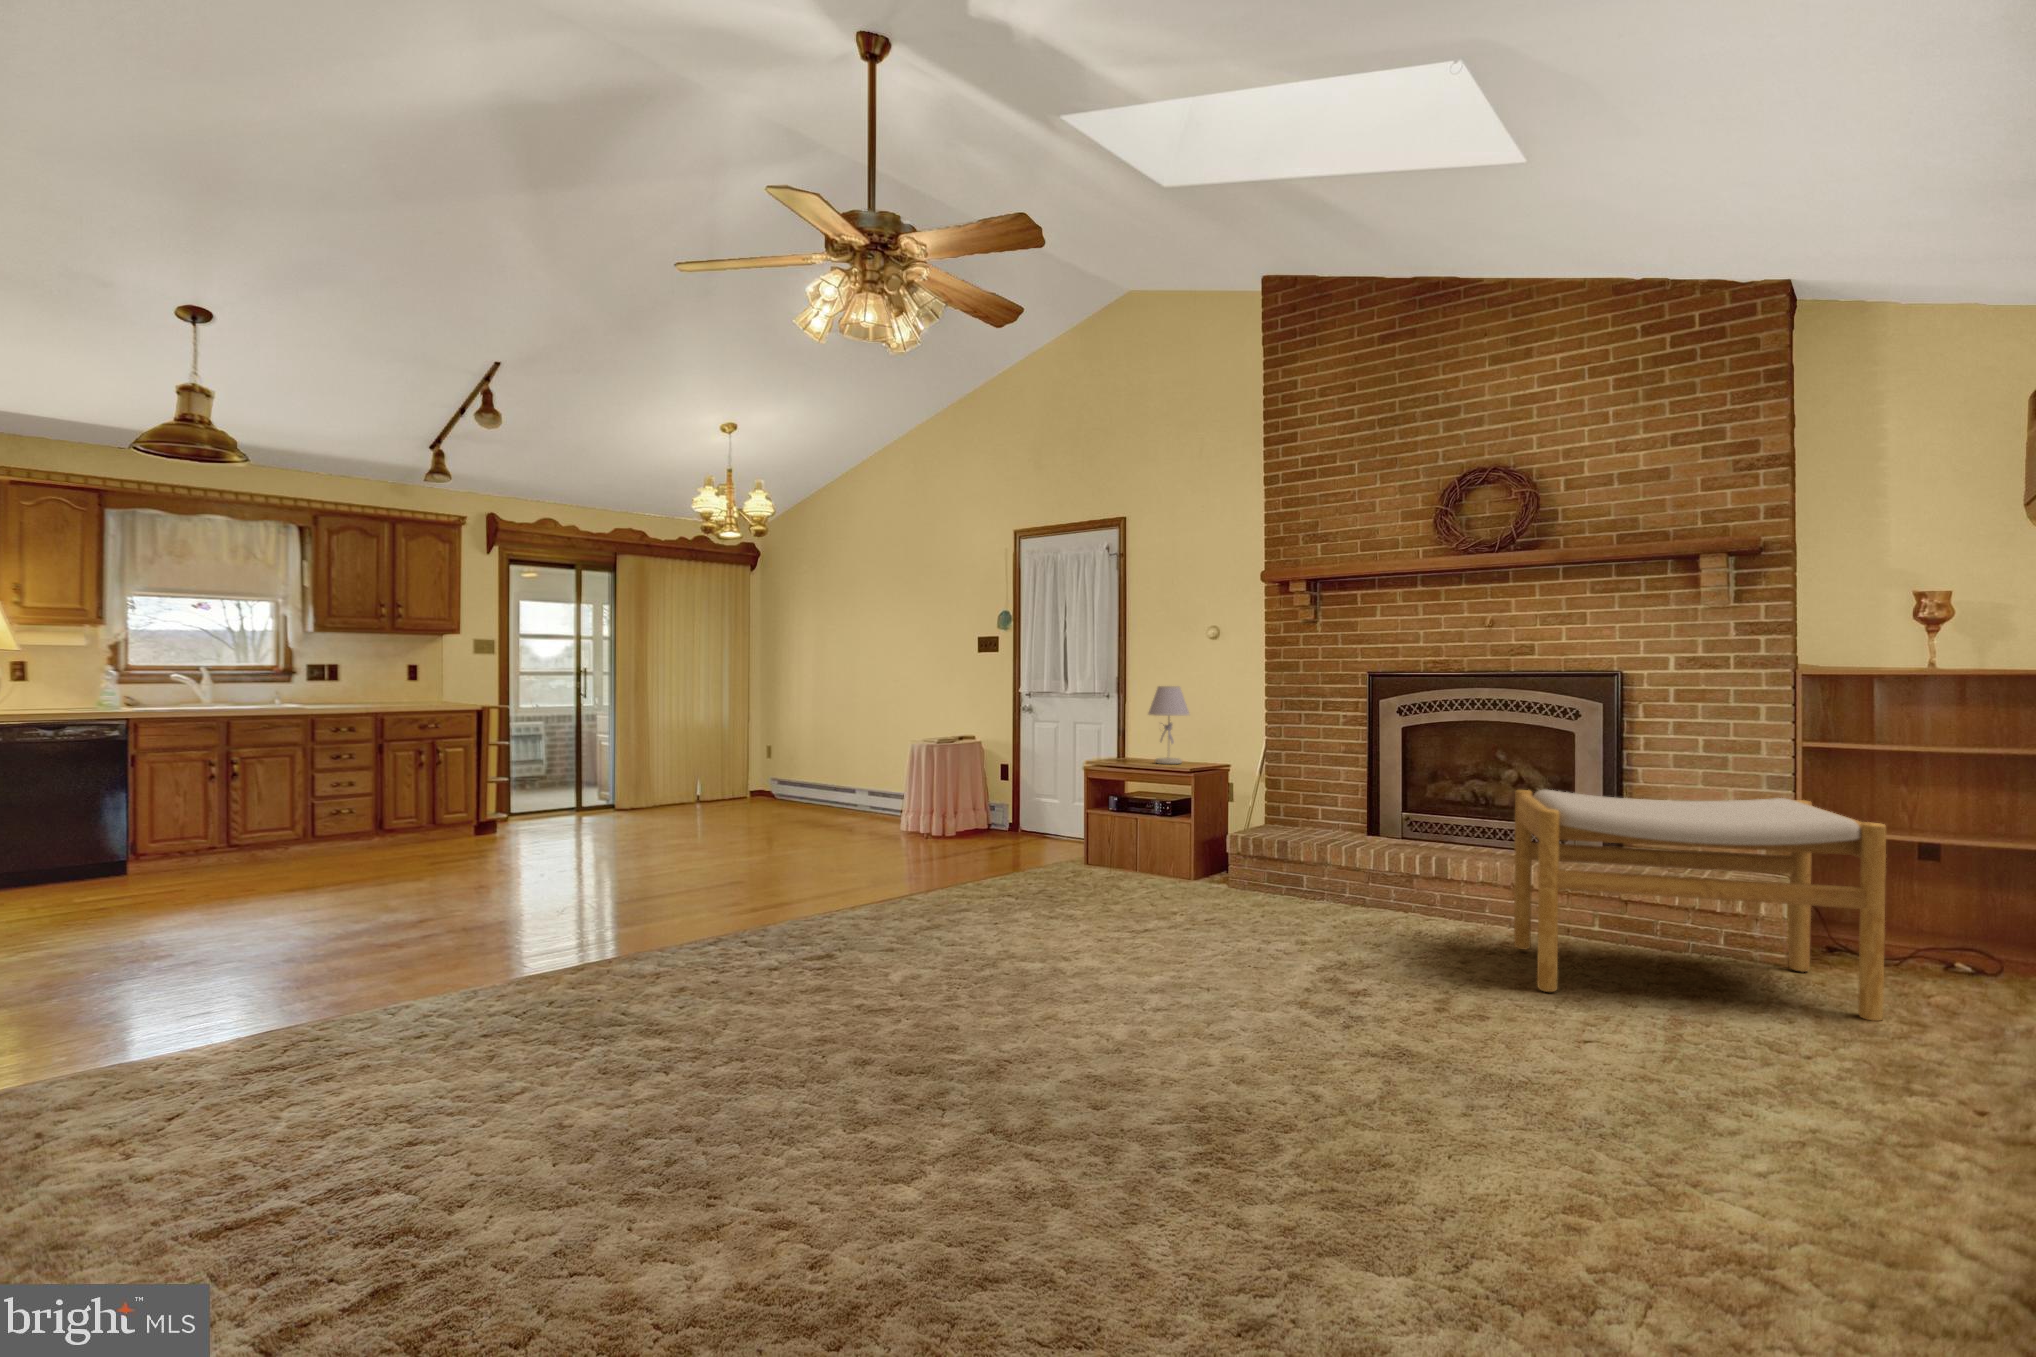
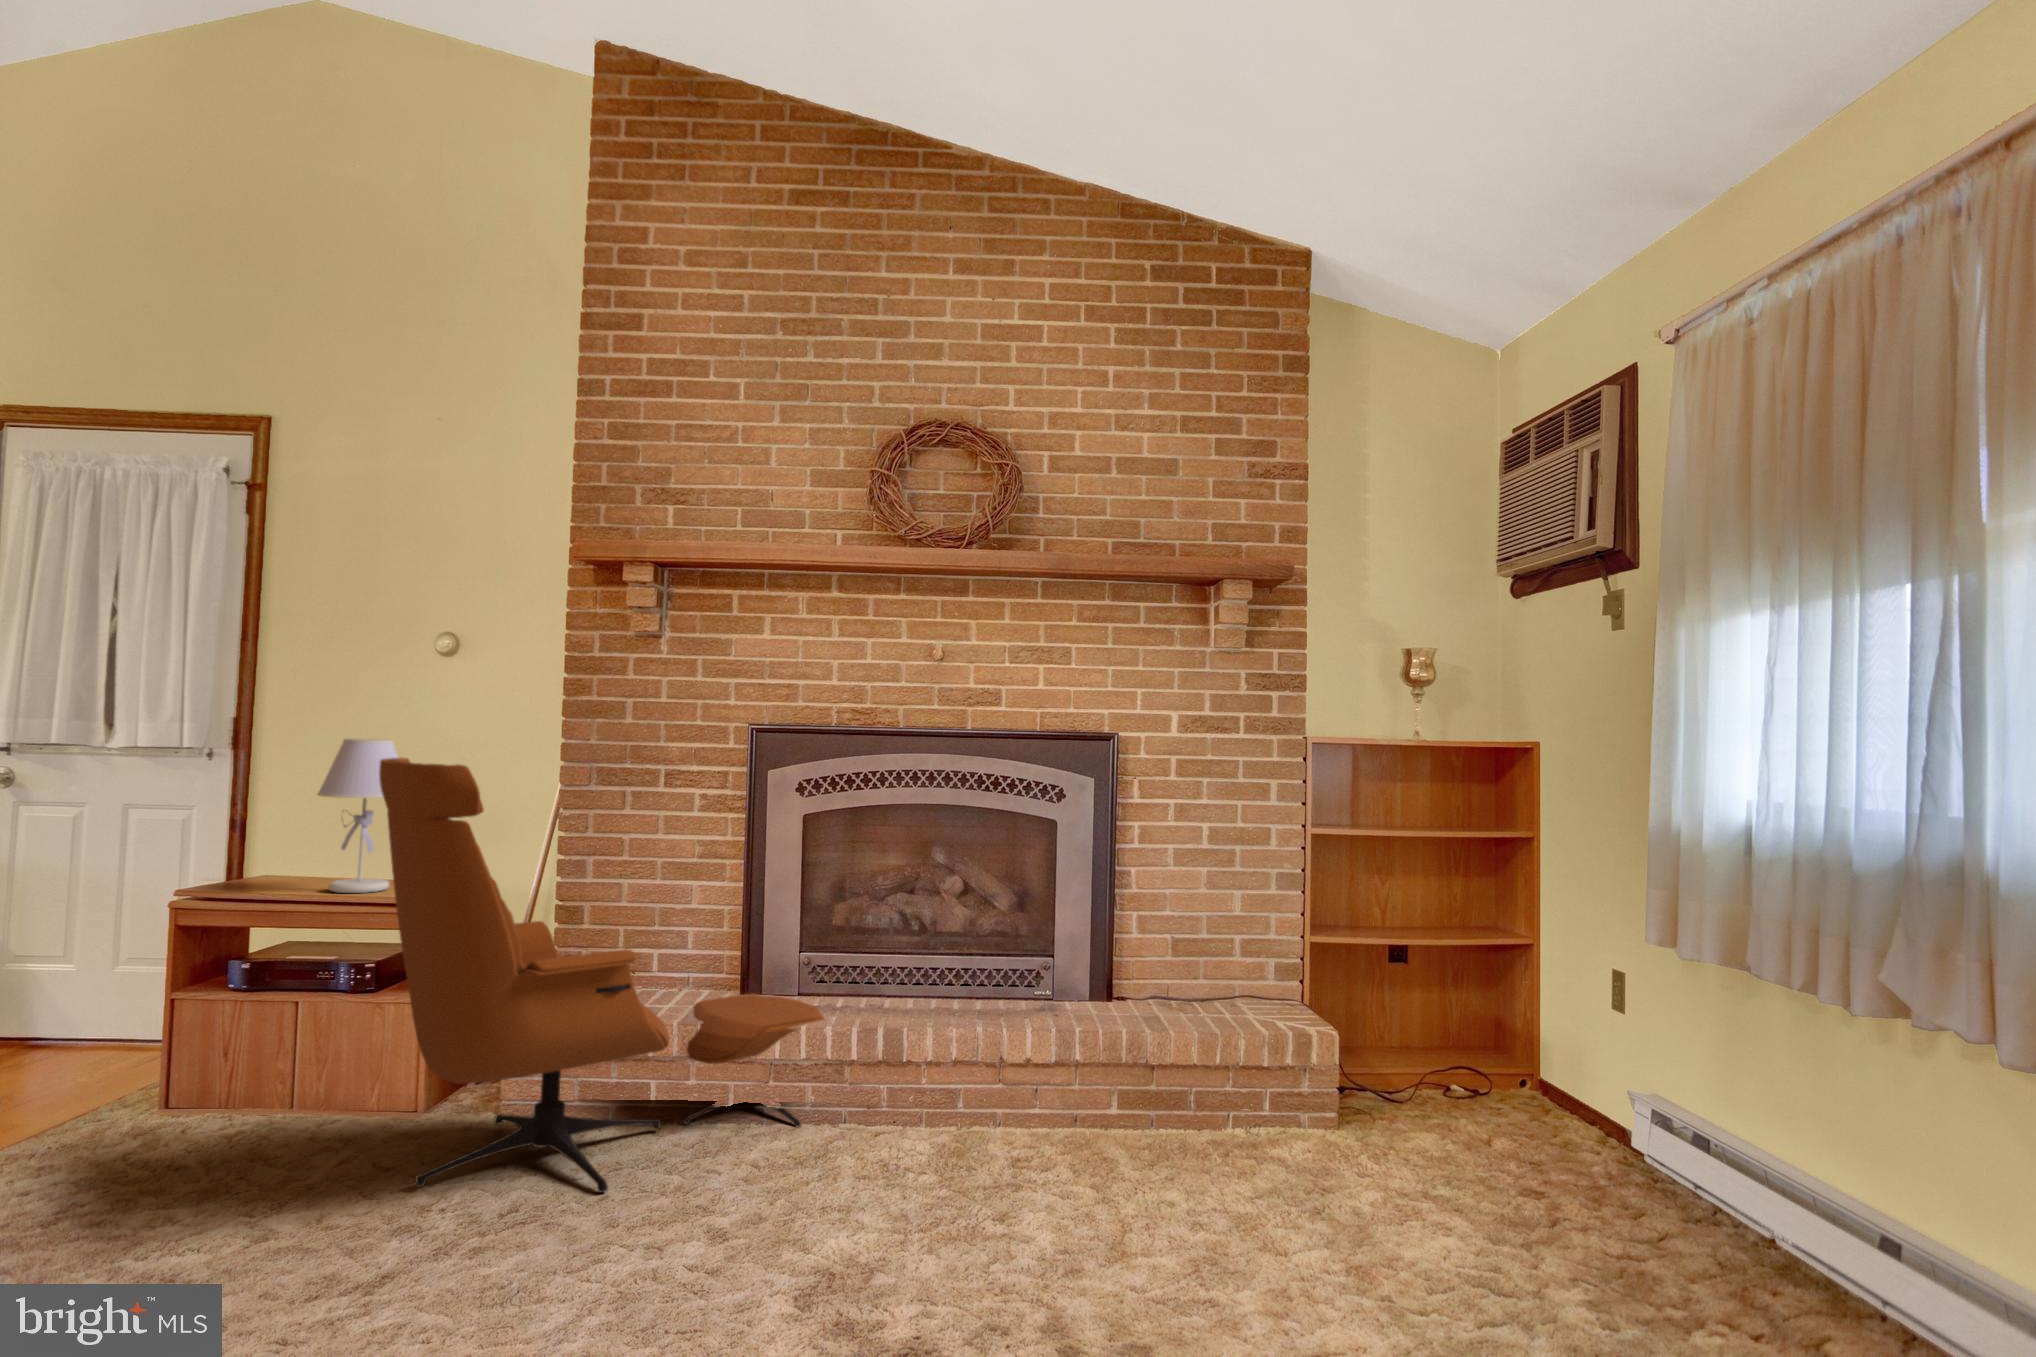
lounge chair: none [1163,694,1417,912] -> present [379,758,824,1192]
footstool: present [1514,790,1886,1021] -> none [1054,913,1561,1304]

